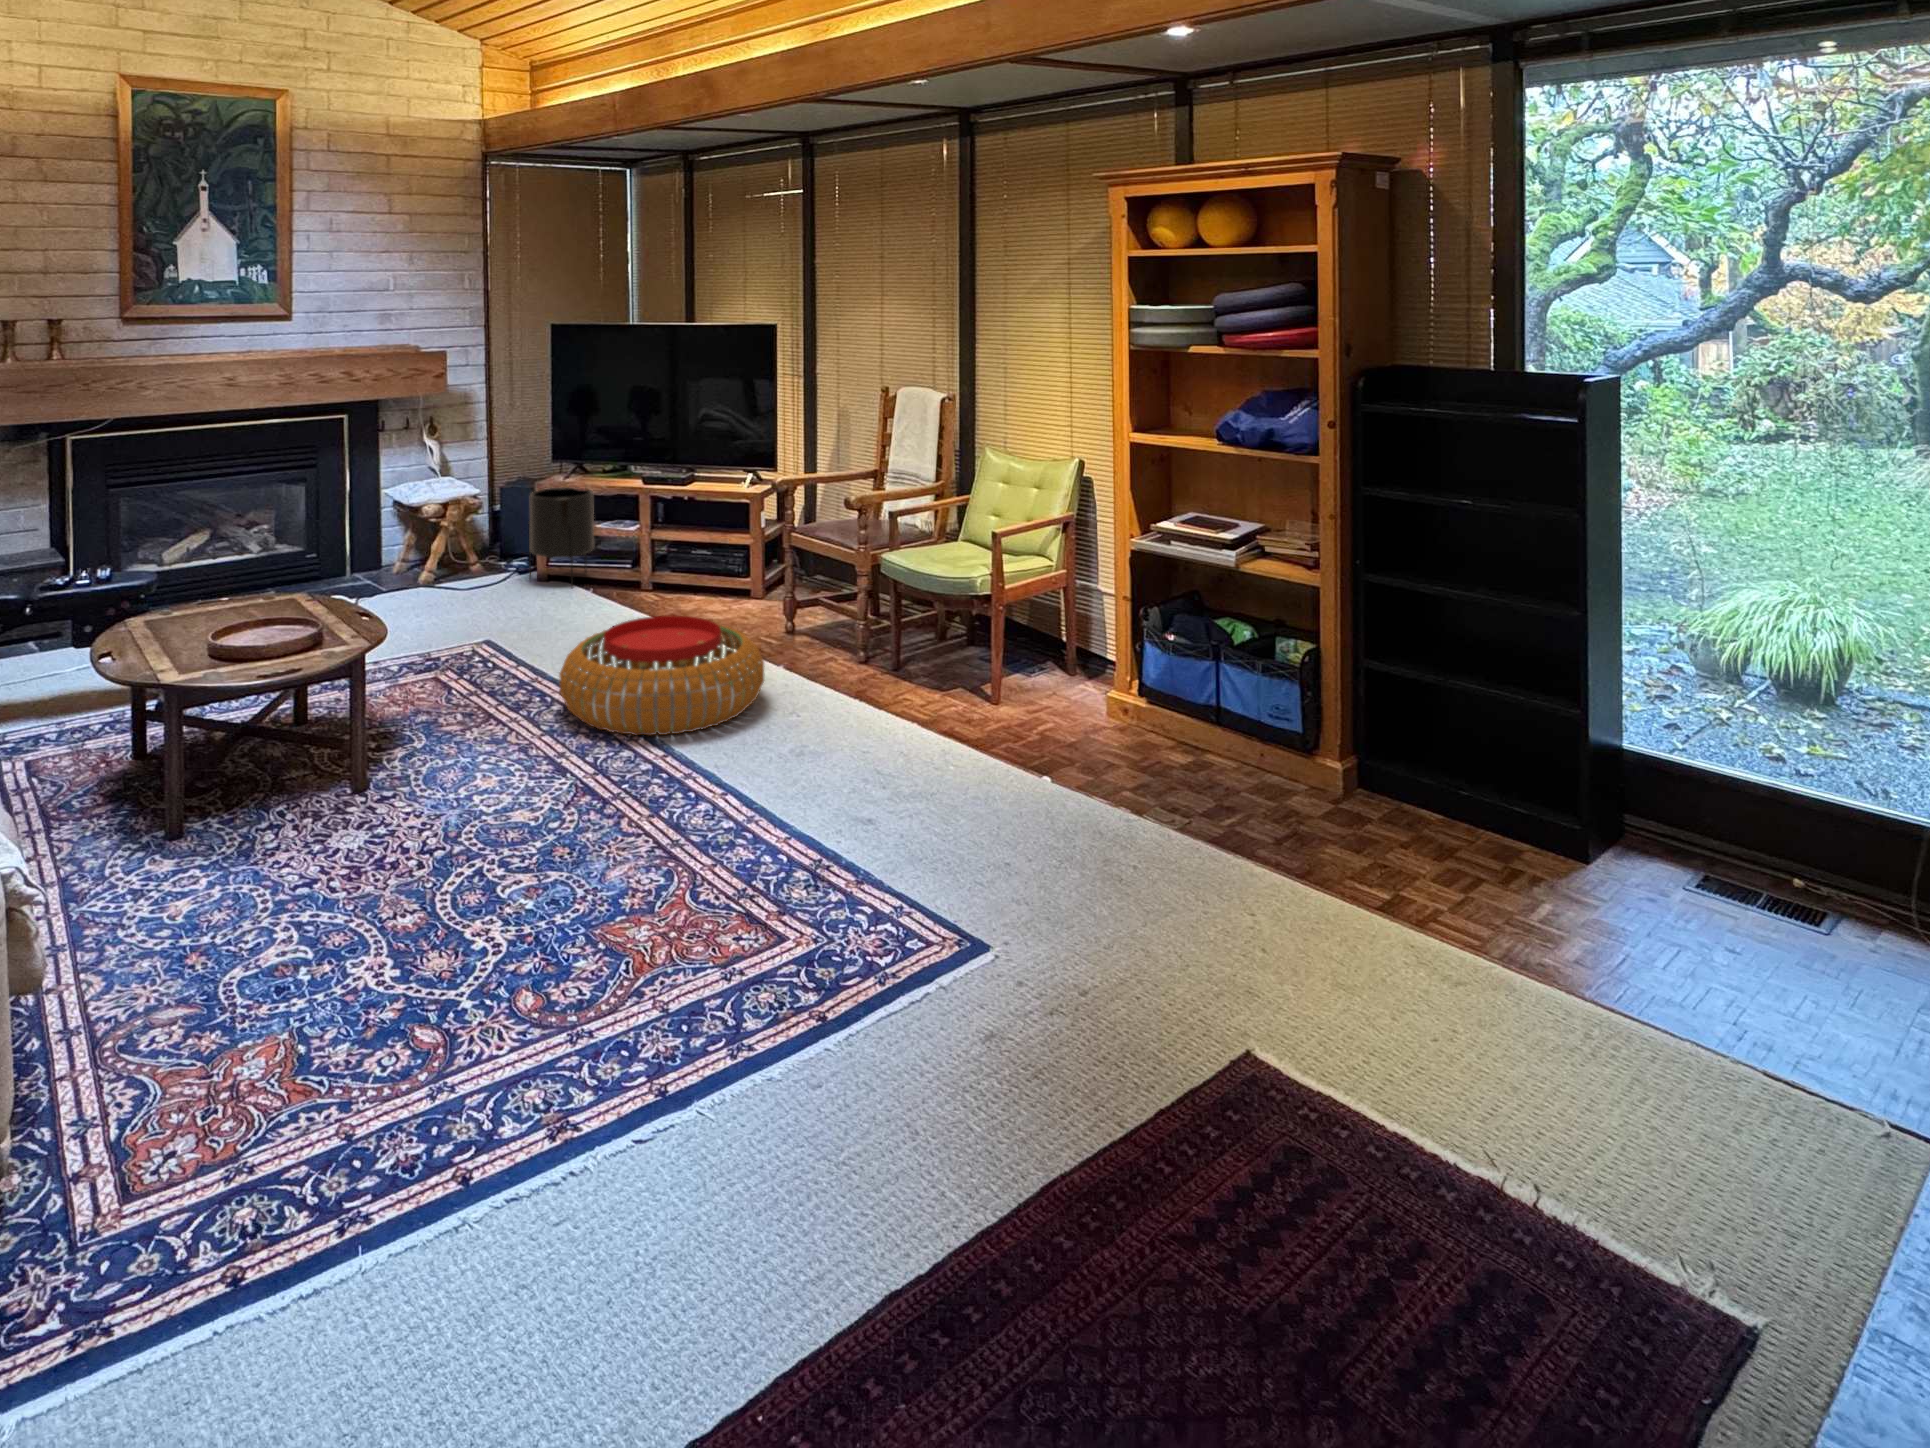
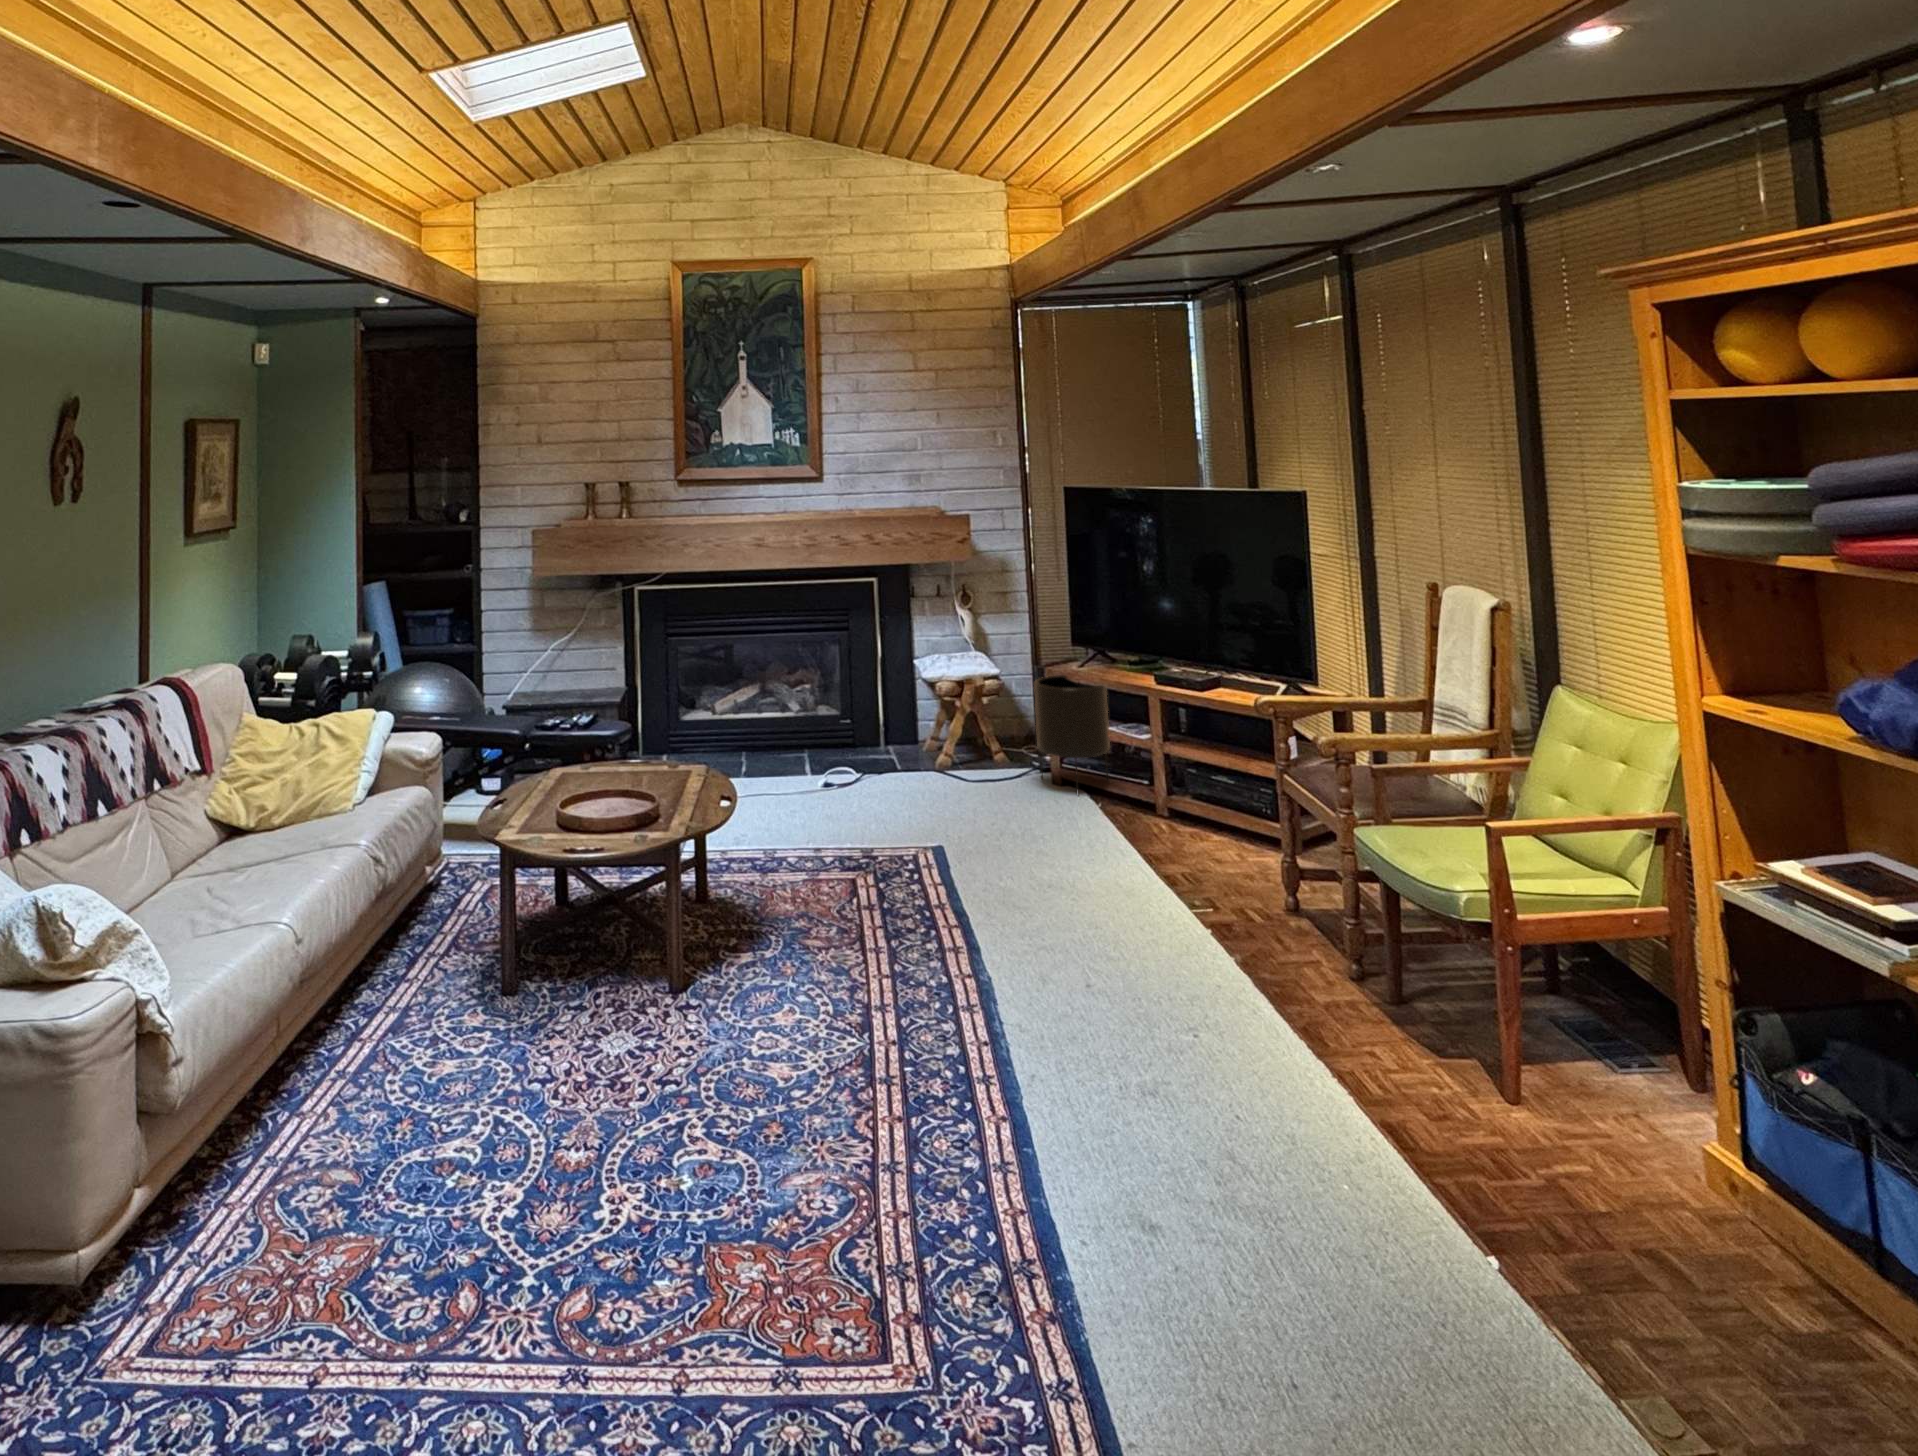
pouf: present [559,615,764,735] -> none [920,854,1173,1015]

